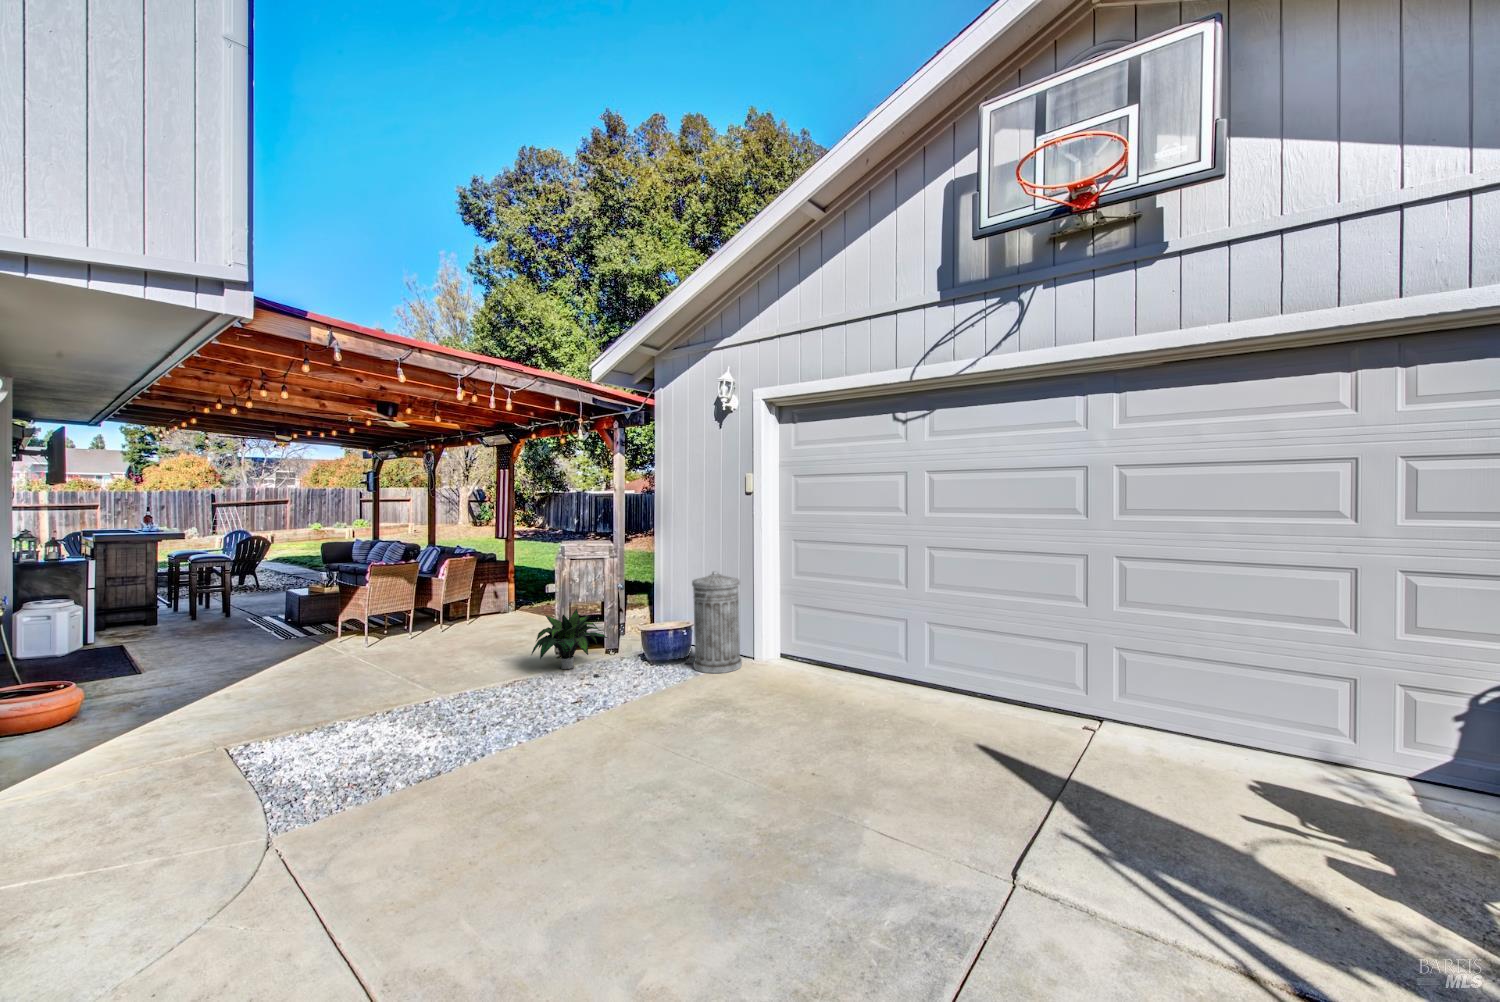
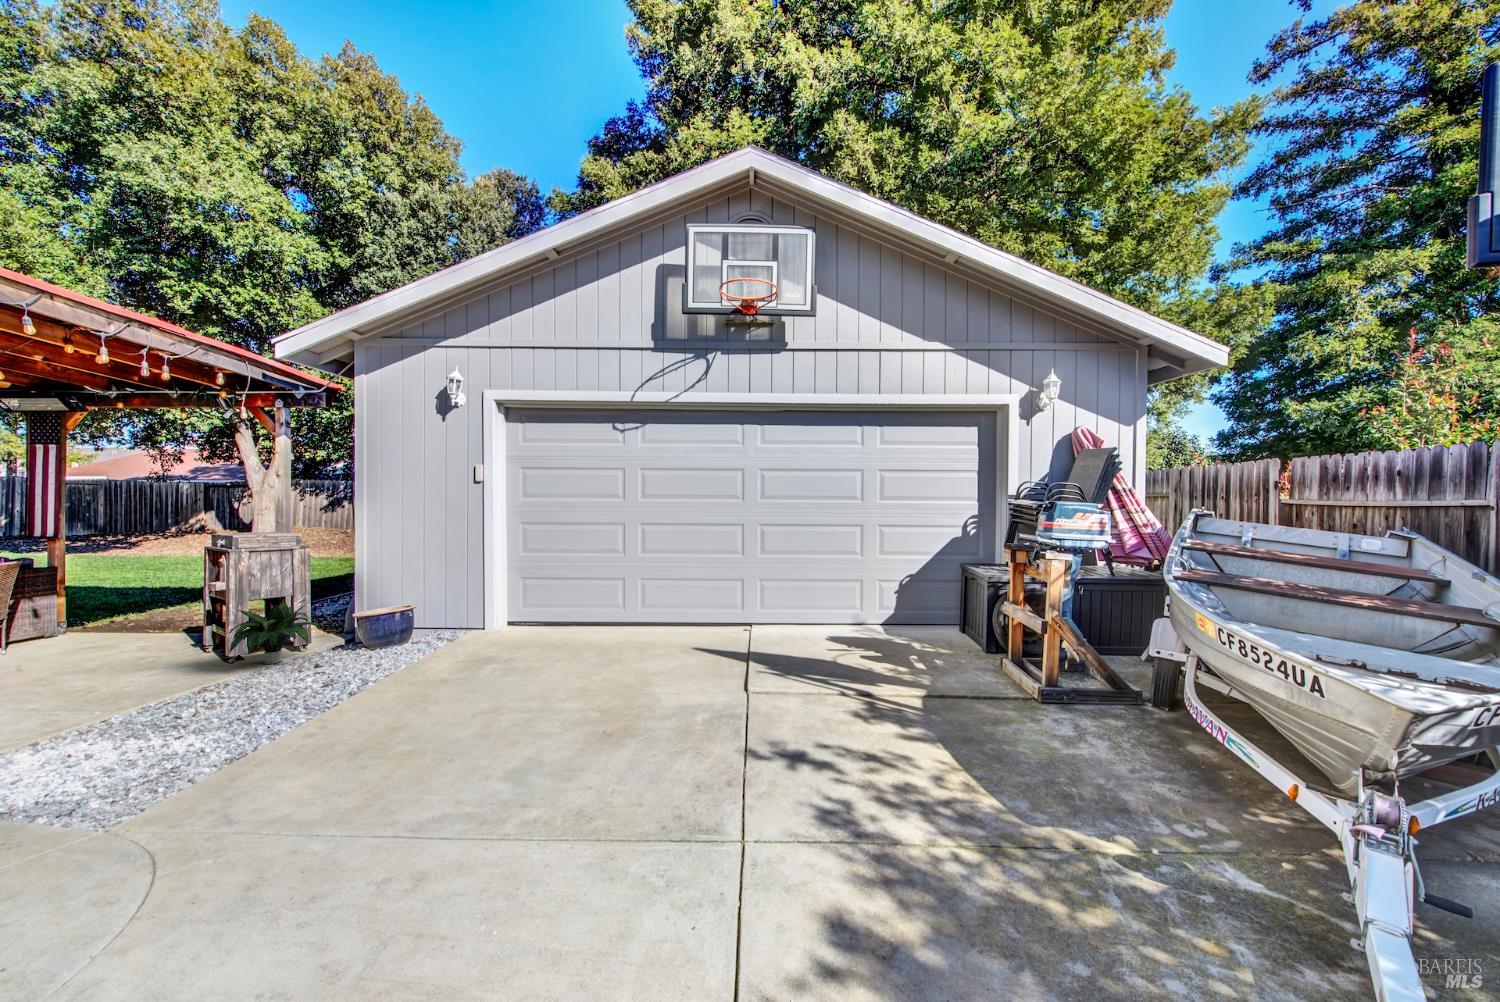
trash can: present [692,572,742,673] -> none [424,553,473,645]

